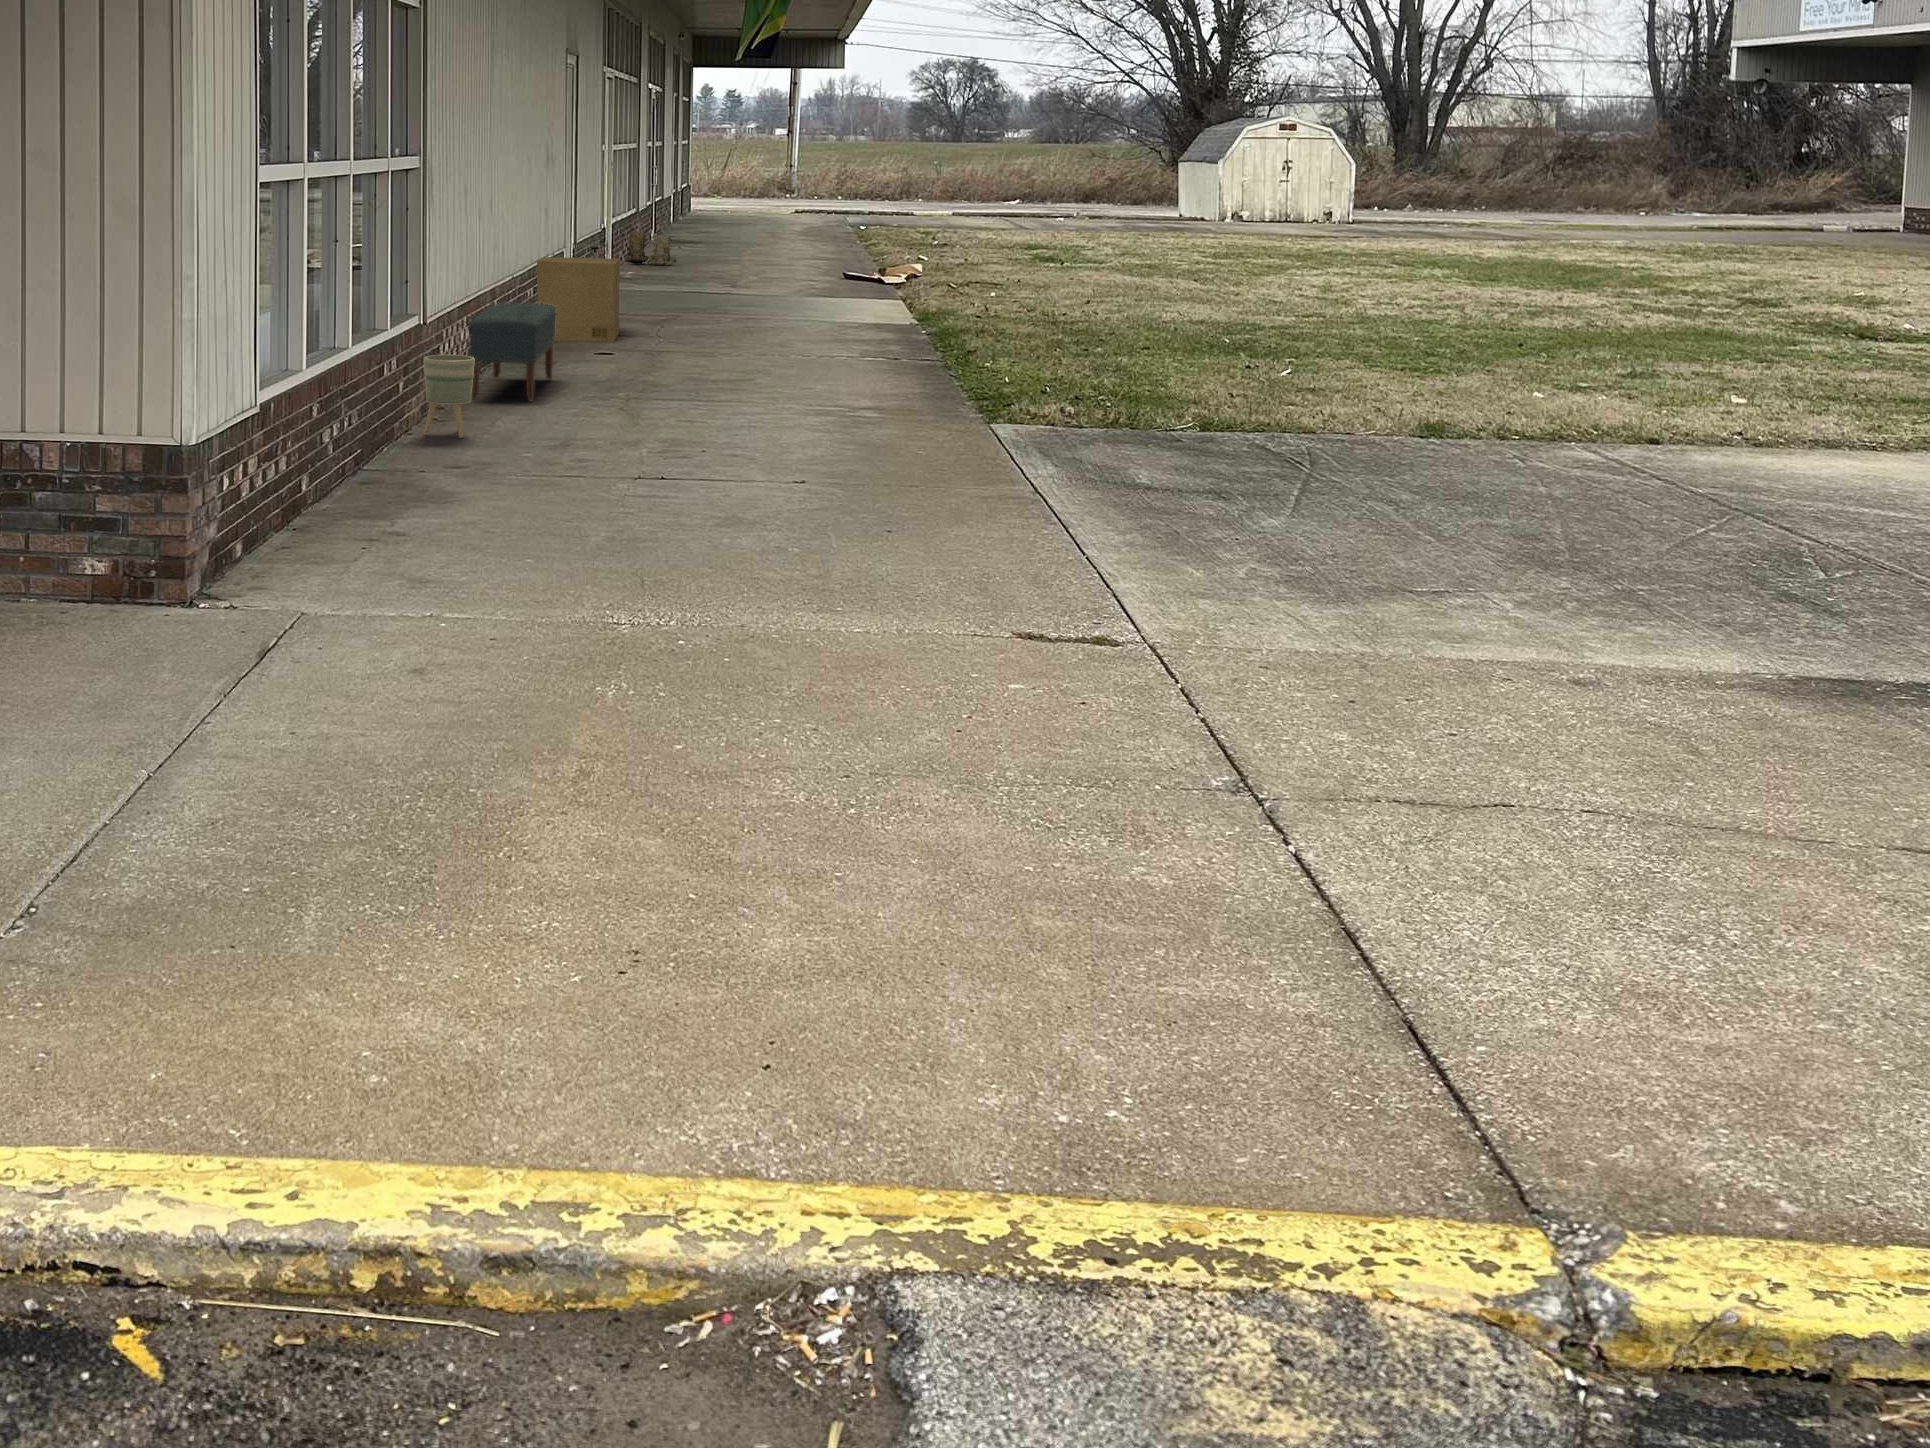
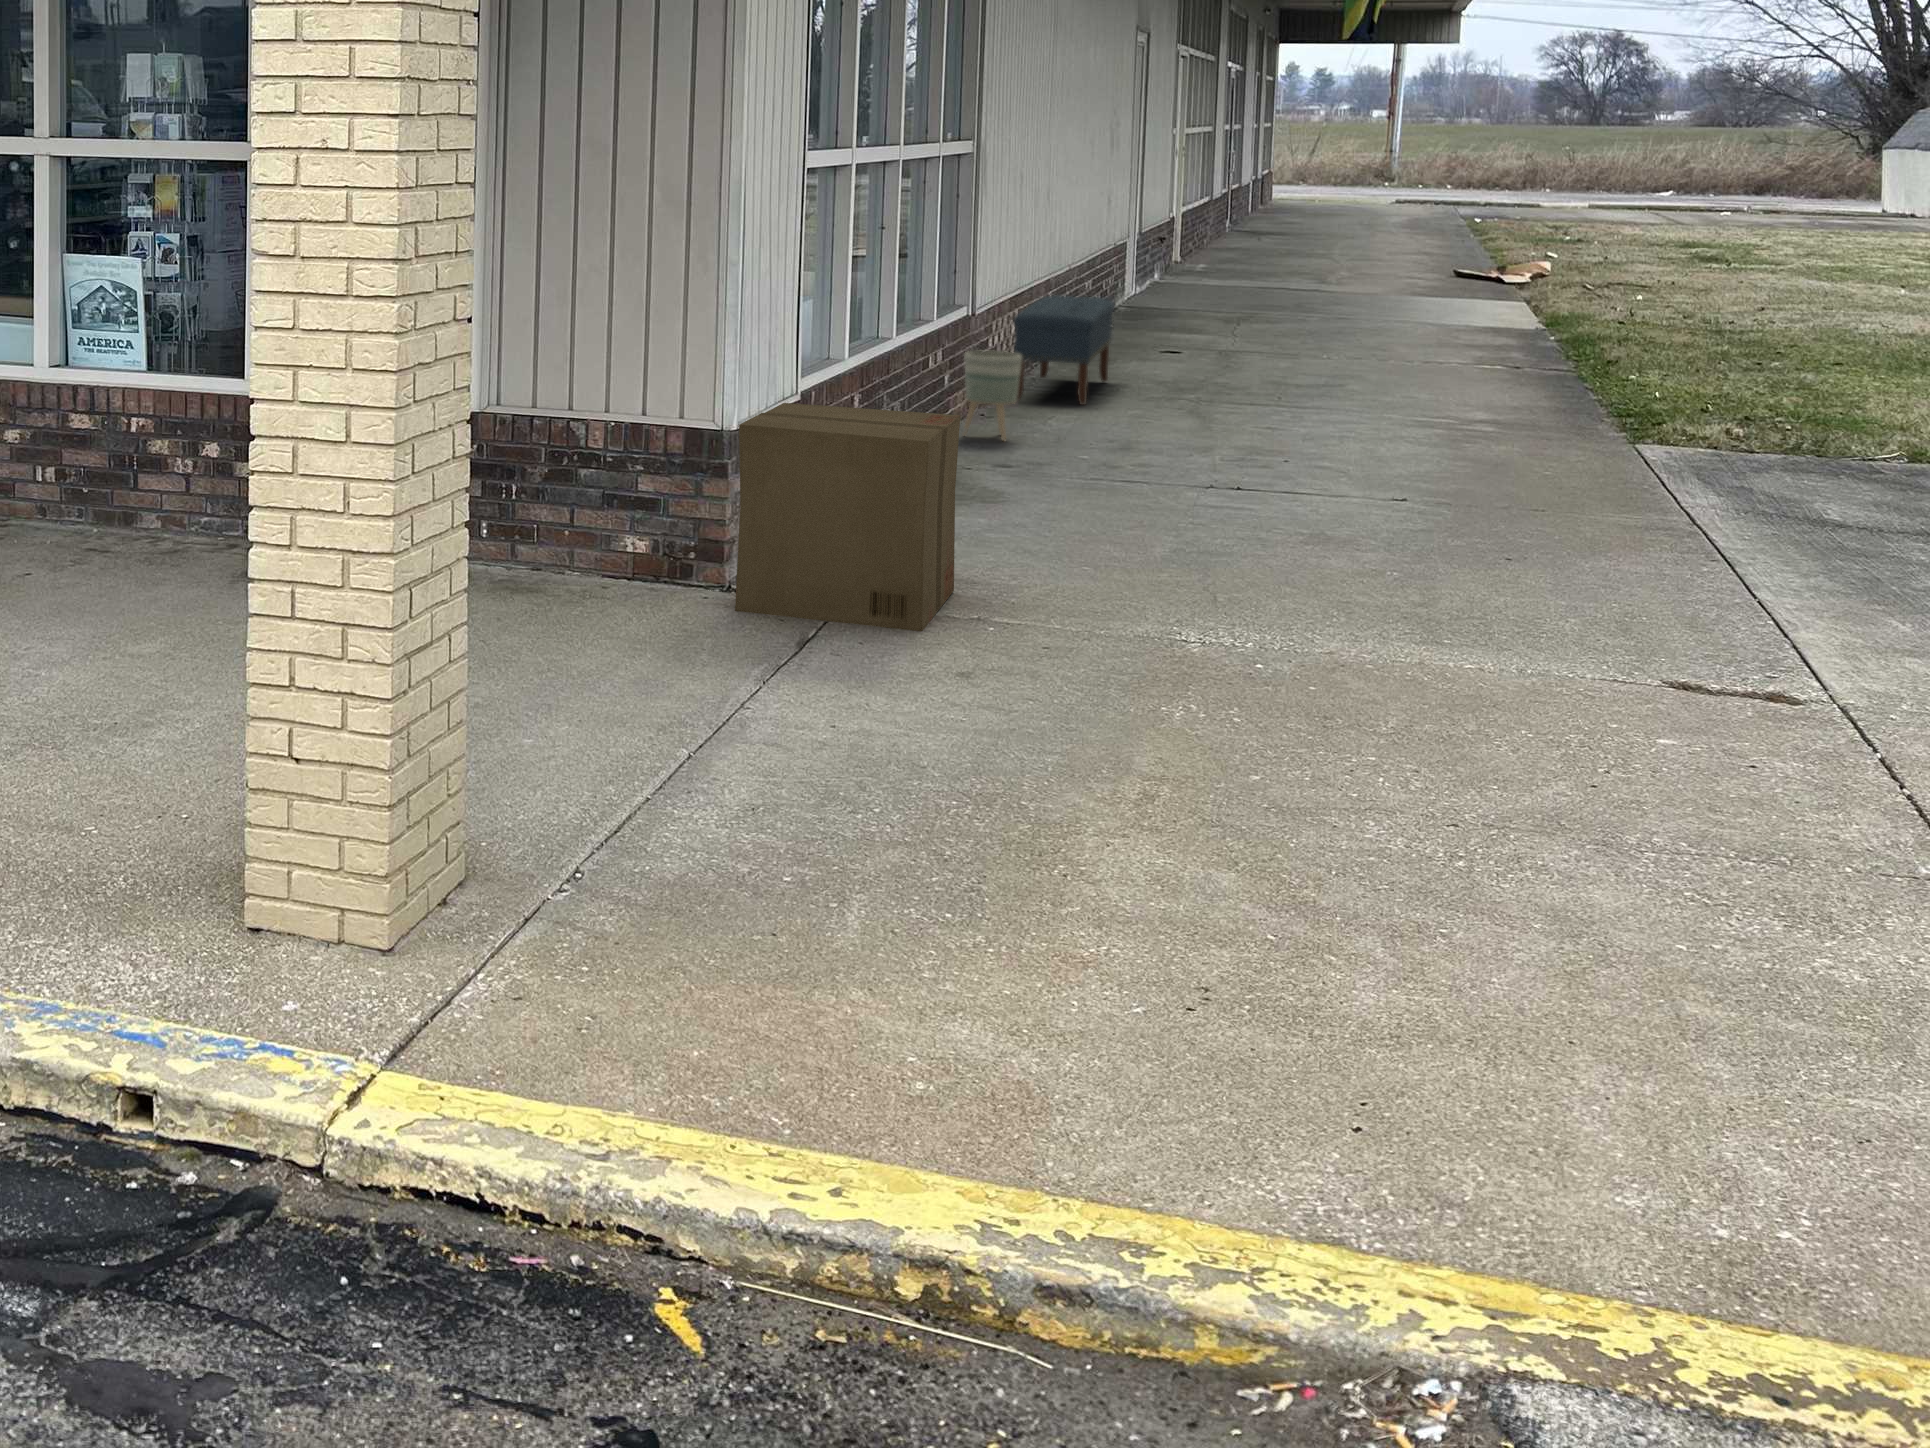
backpack: present [625,232,676,265] -> none [1193,219,1255,258]
cardboard box: present [537,257,620,342] -> present [735,403,960,631]

